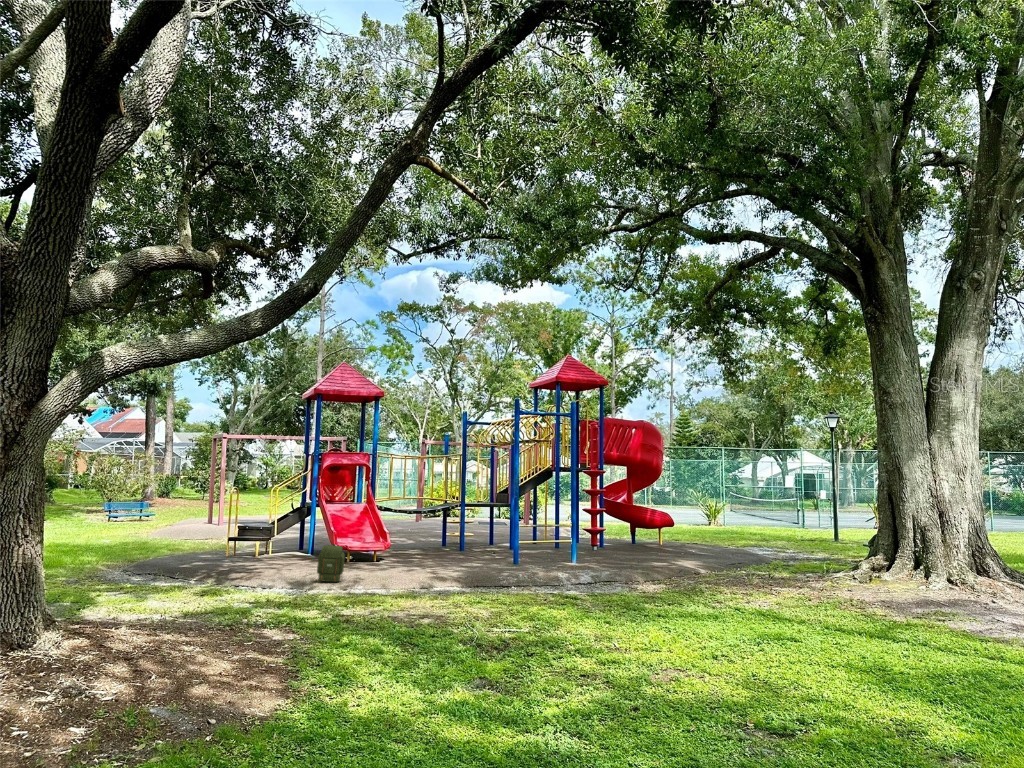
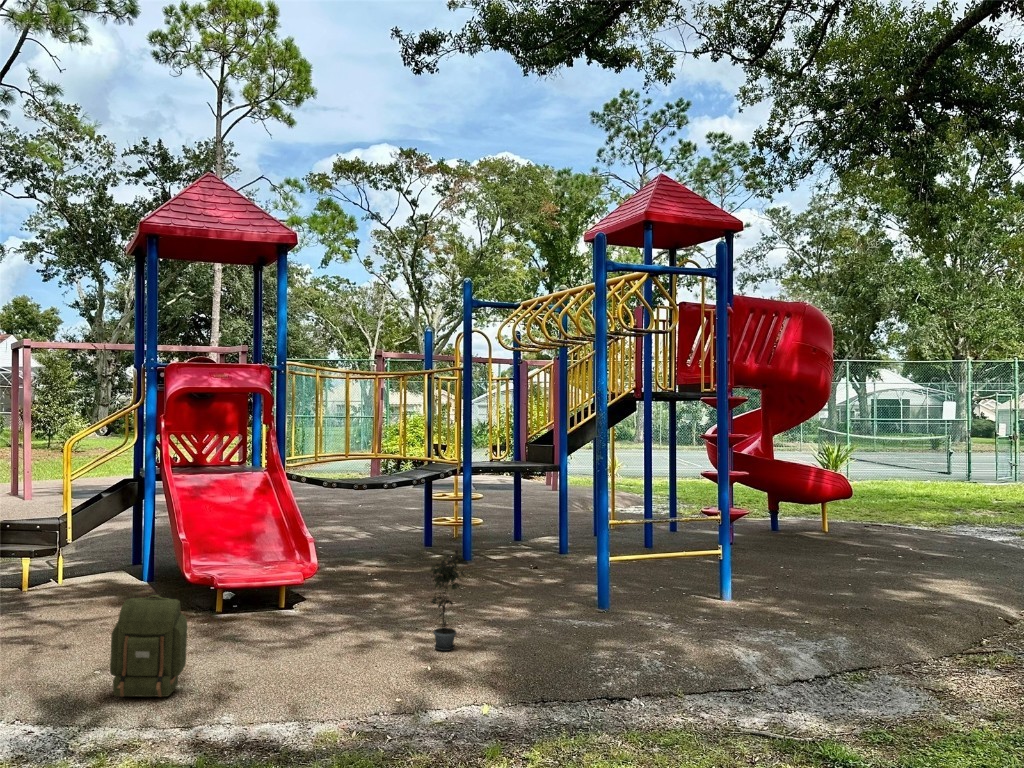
potted plant: none [436,534,453,576] -> present [431,550,468,651]

